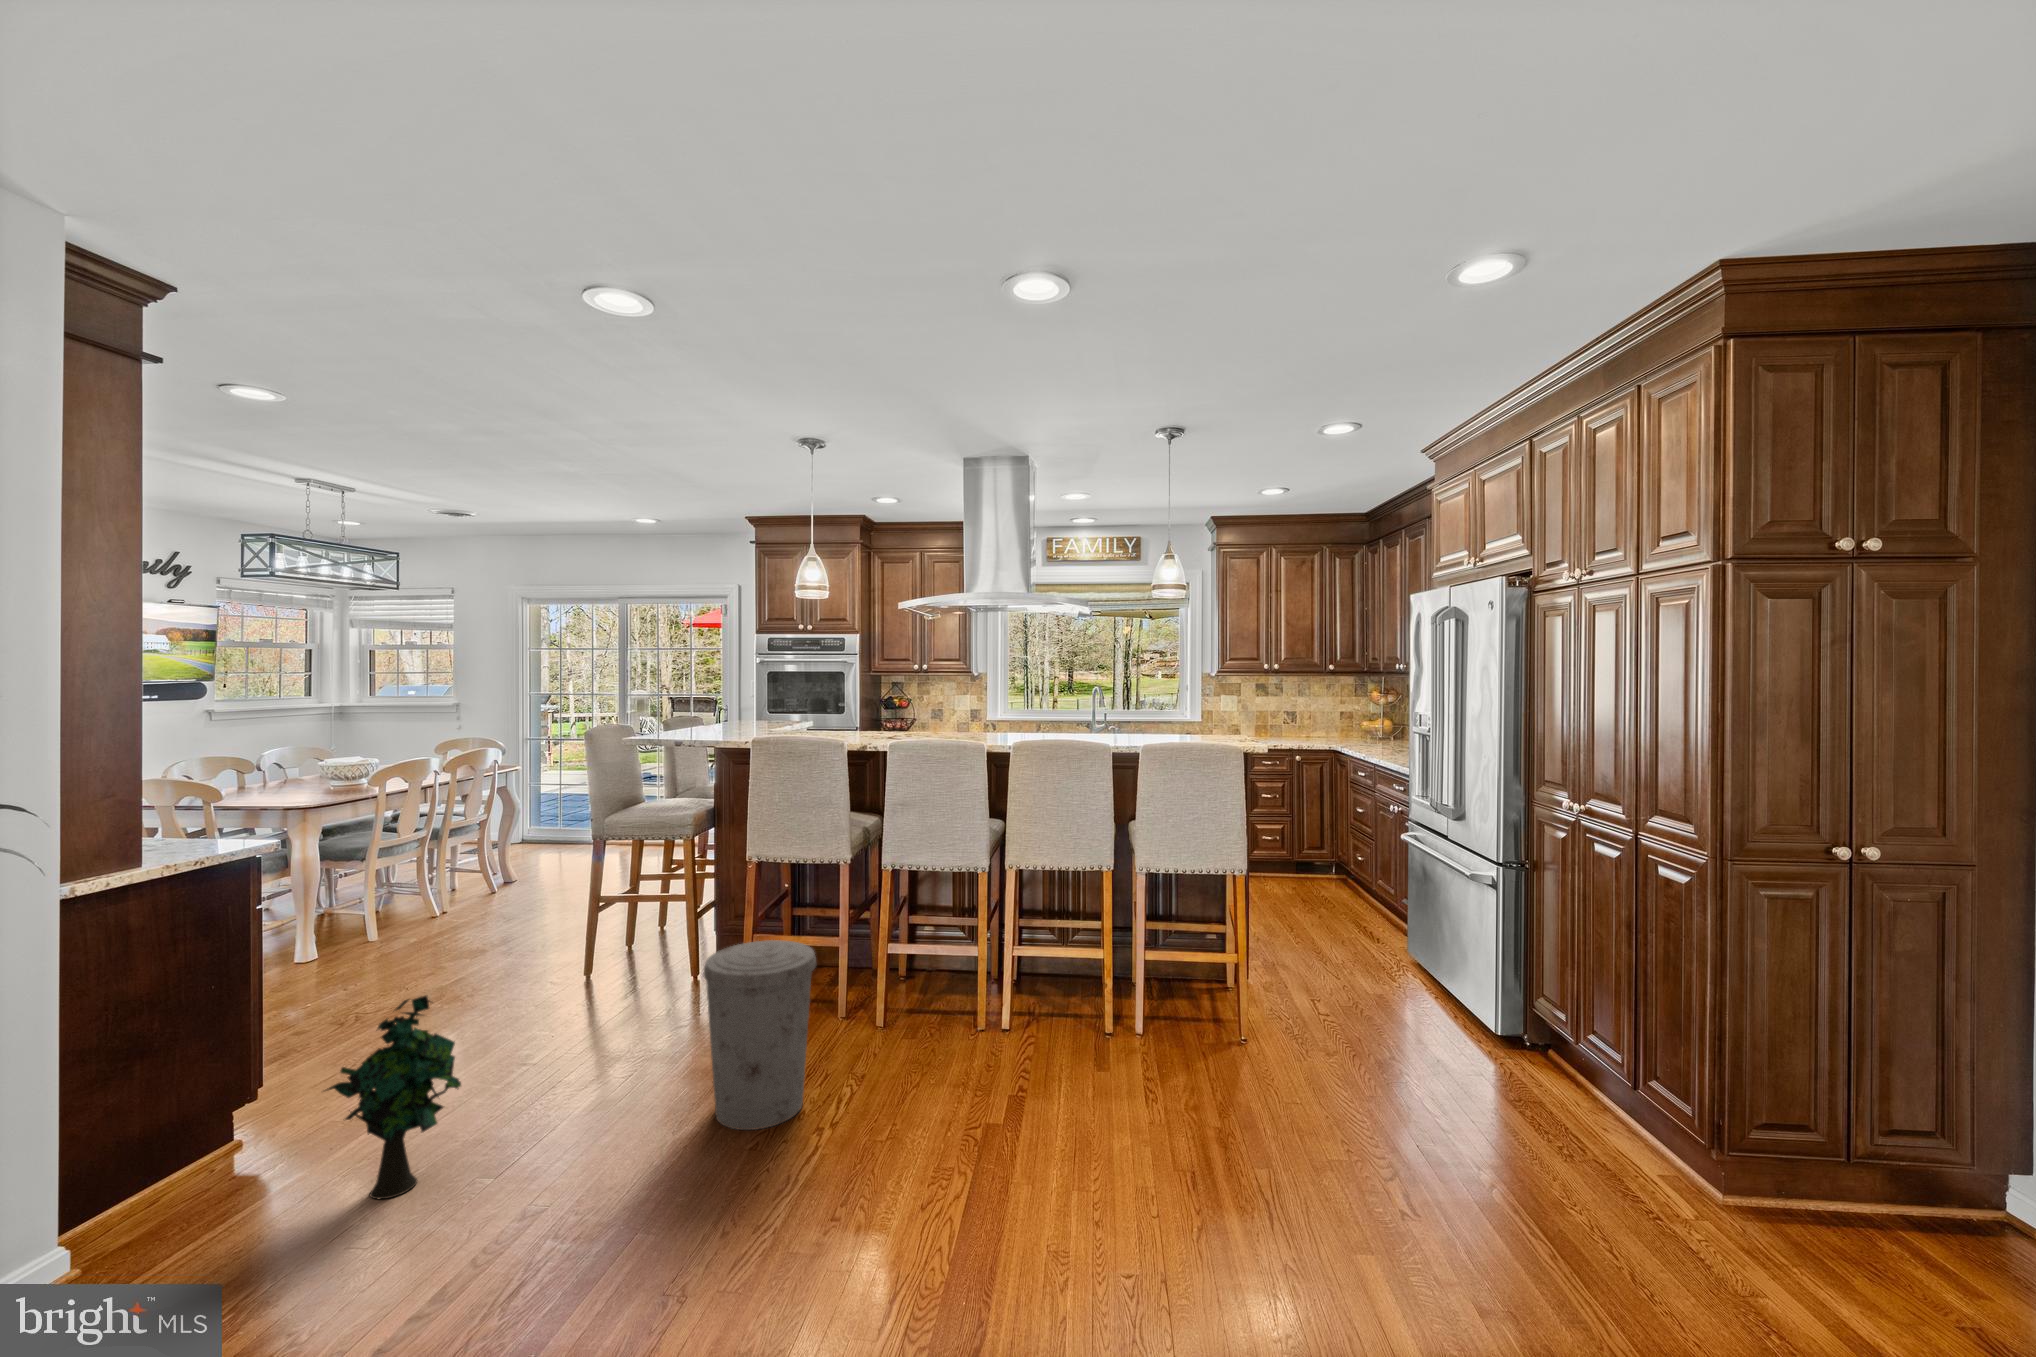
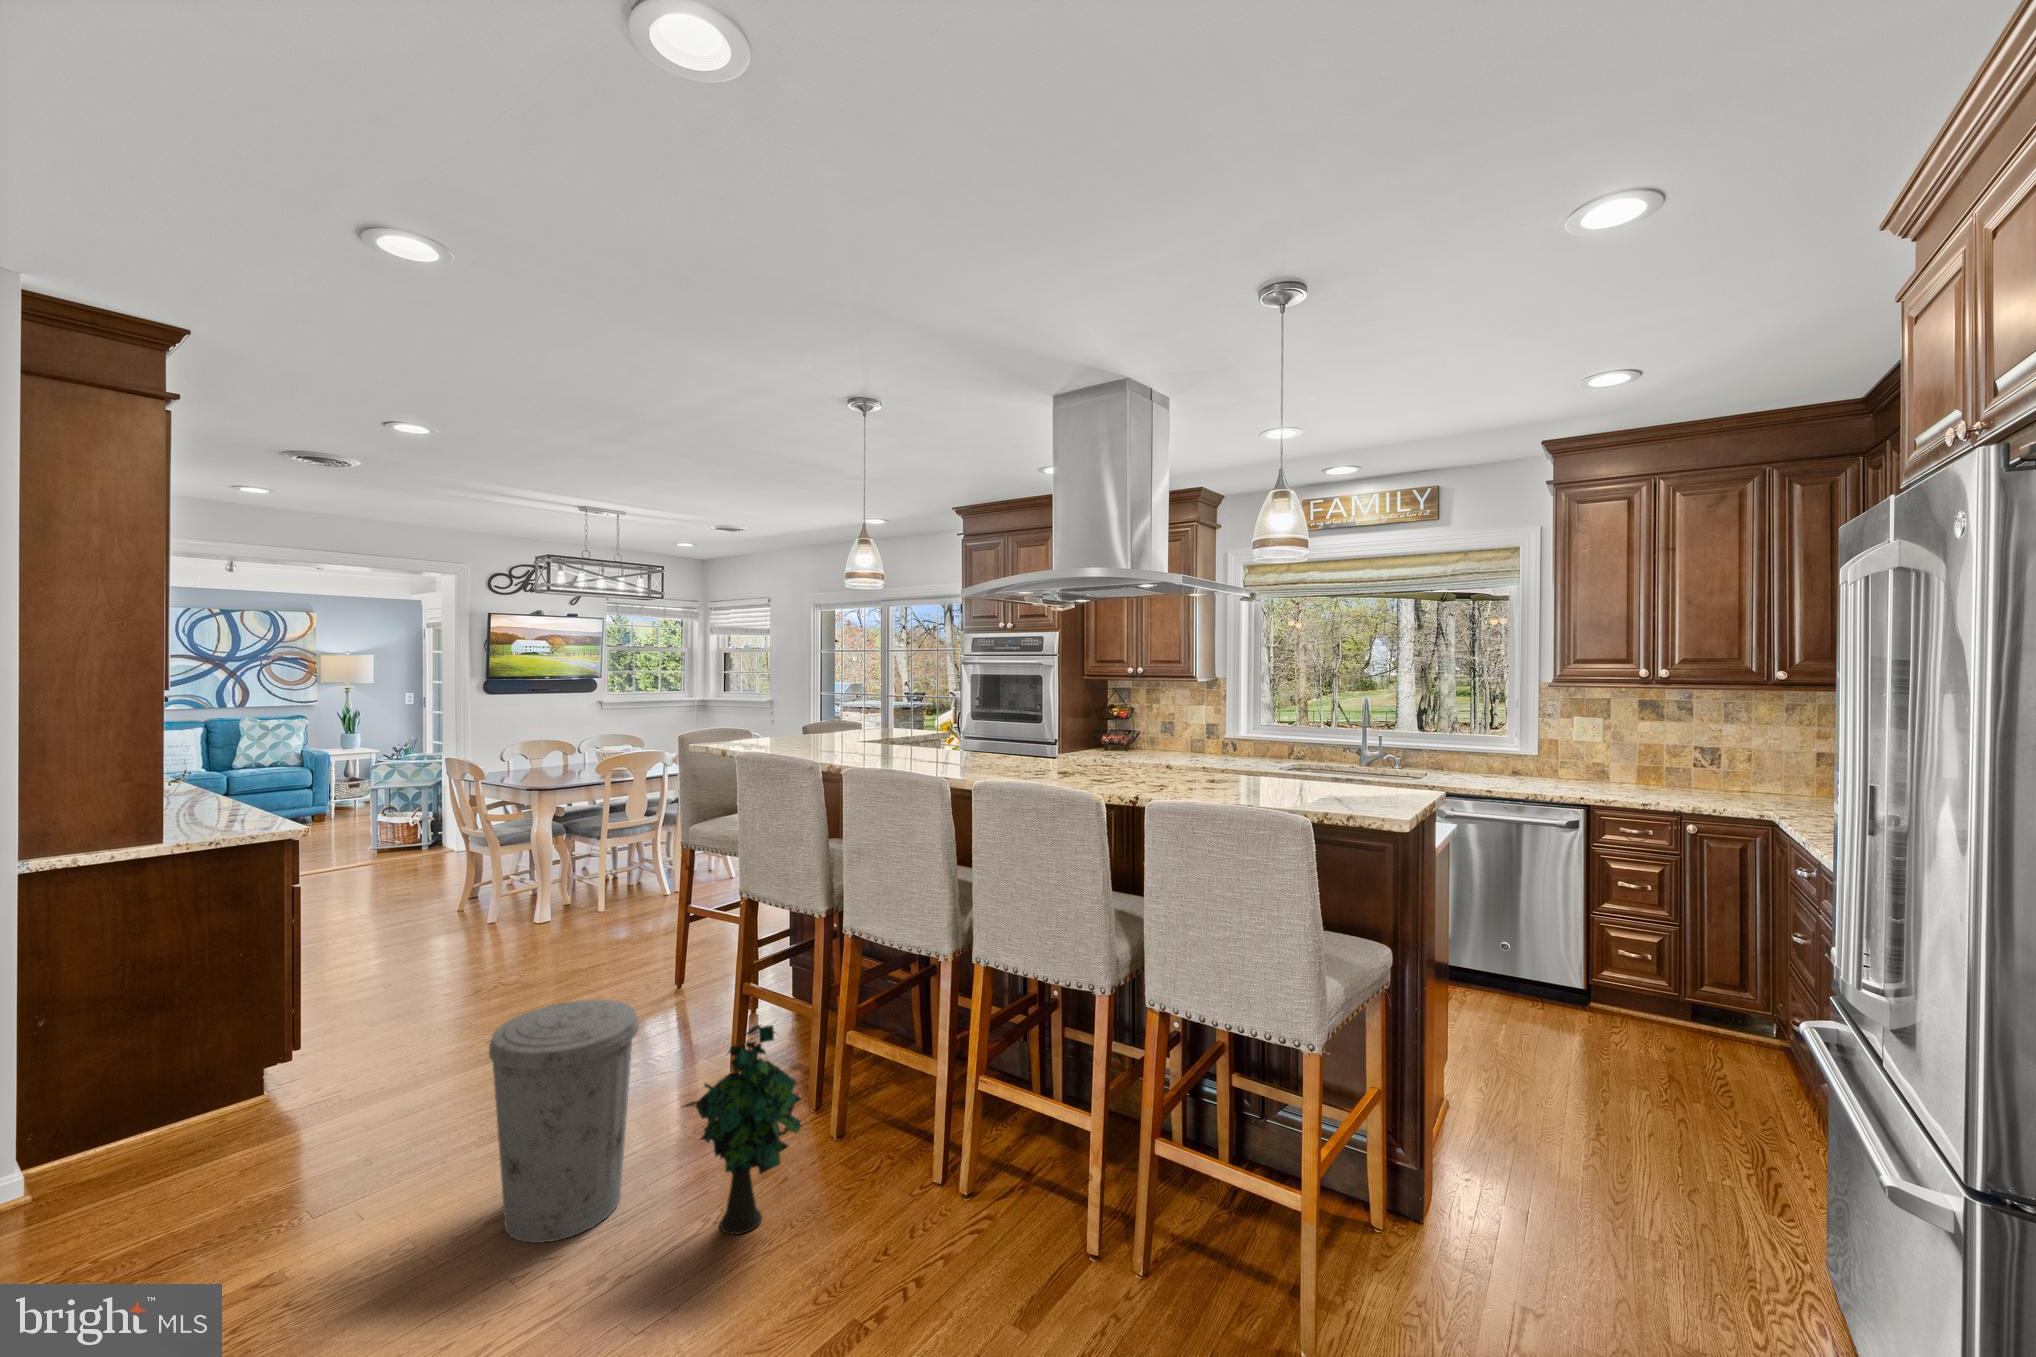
decorative plant: present [325,996,461,1199] -> present [684,1025,801,1234]

